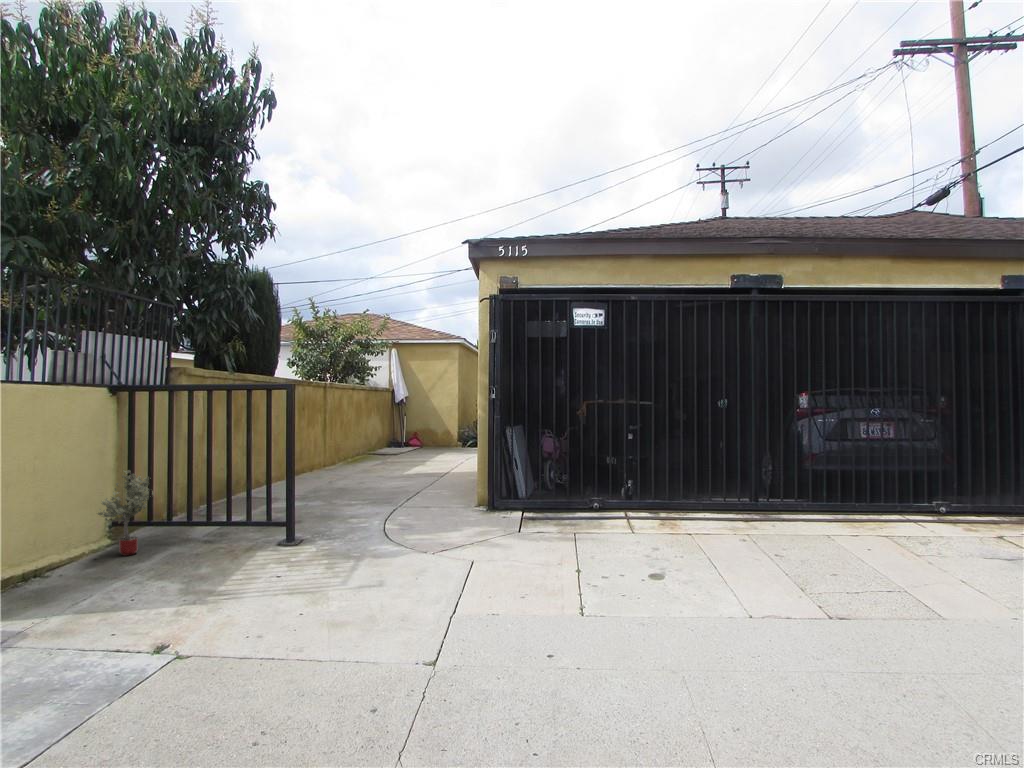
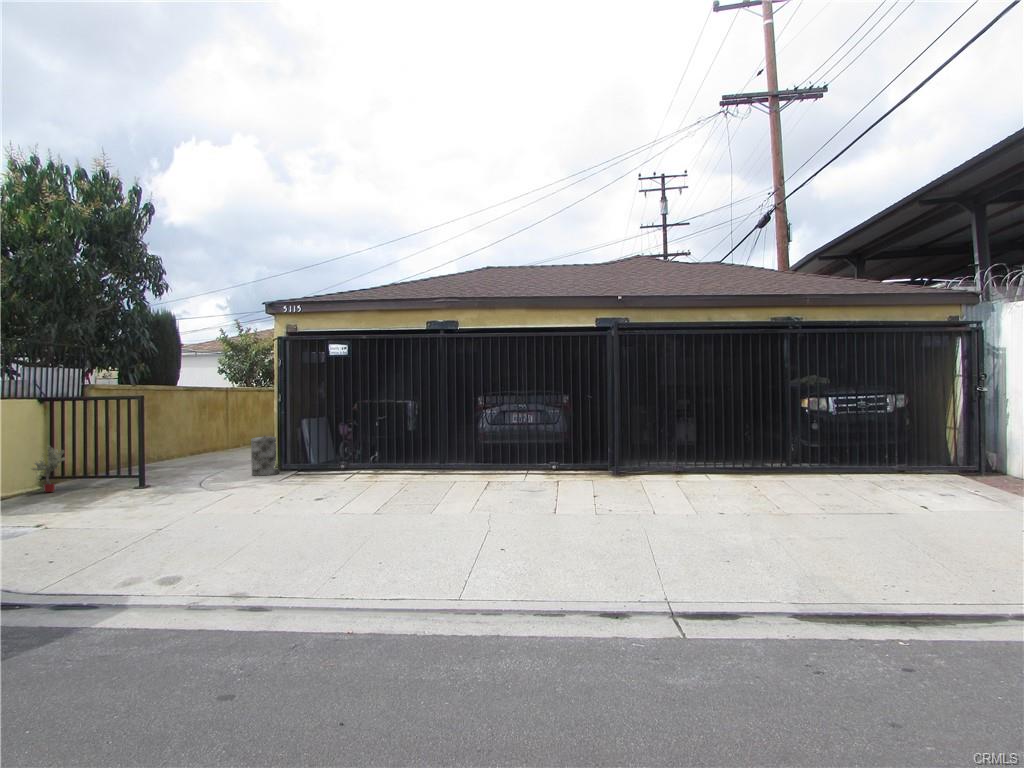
trash can: none [441,452,482,519] -> present [251,436,279,476]

